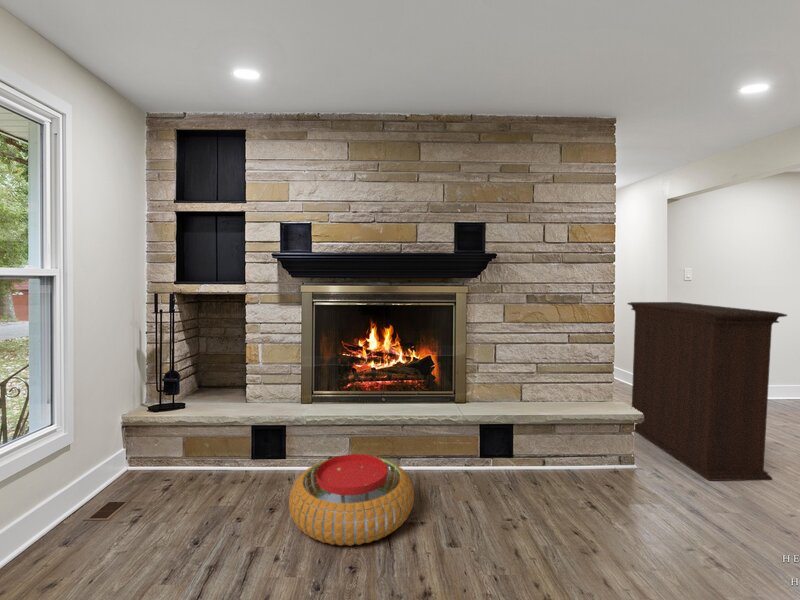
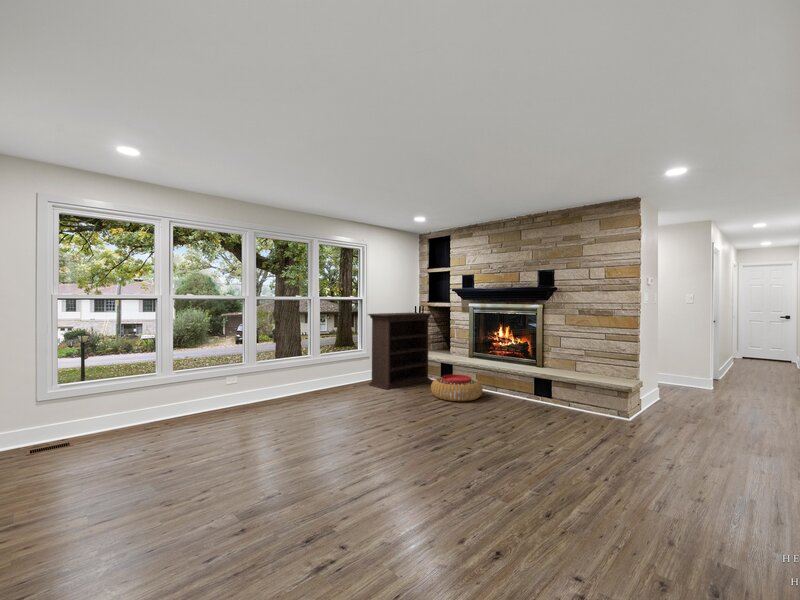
bookshelf: present [628,302,787,481] -> present [368,313,432,390]

